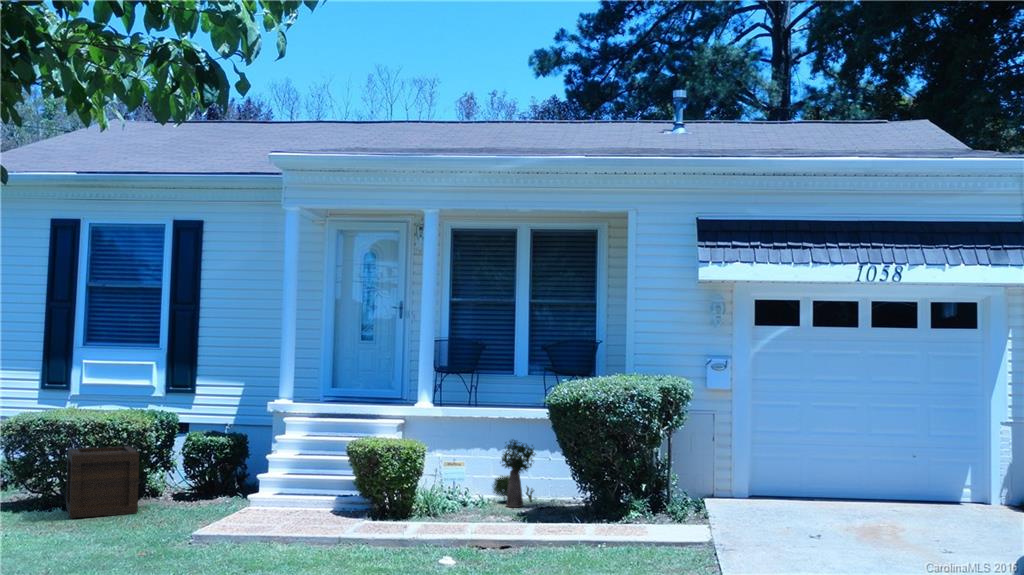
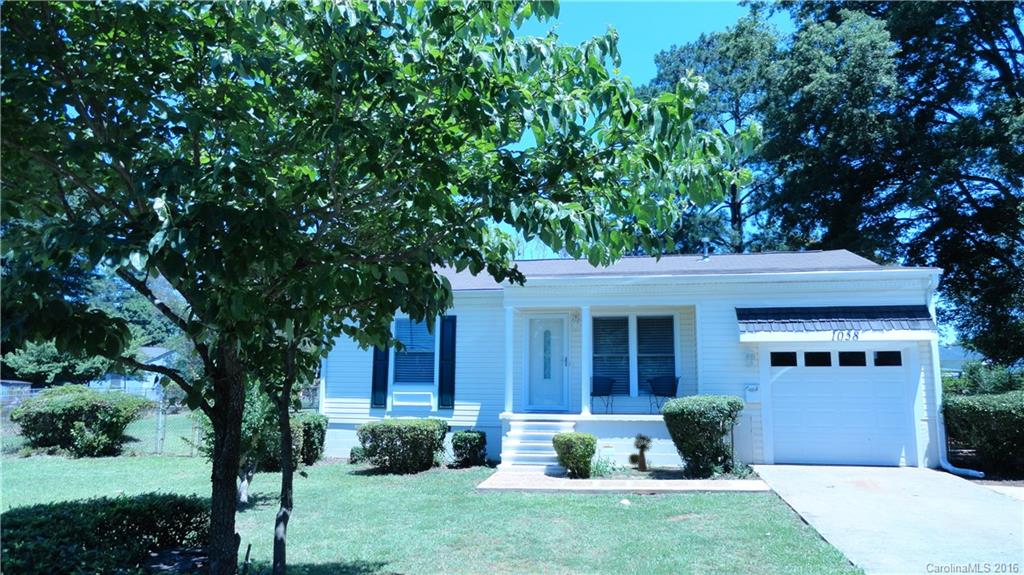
wooden crate: present [66,446,139,518] -> none [399,439,439,479]

